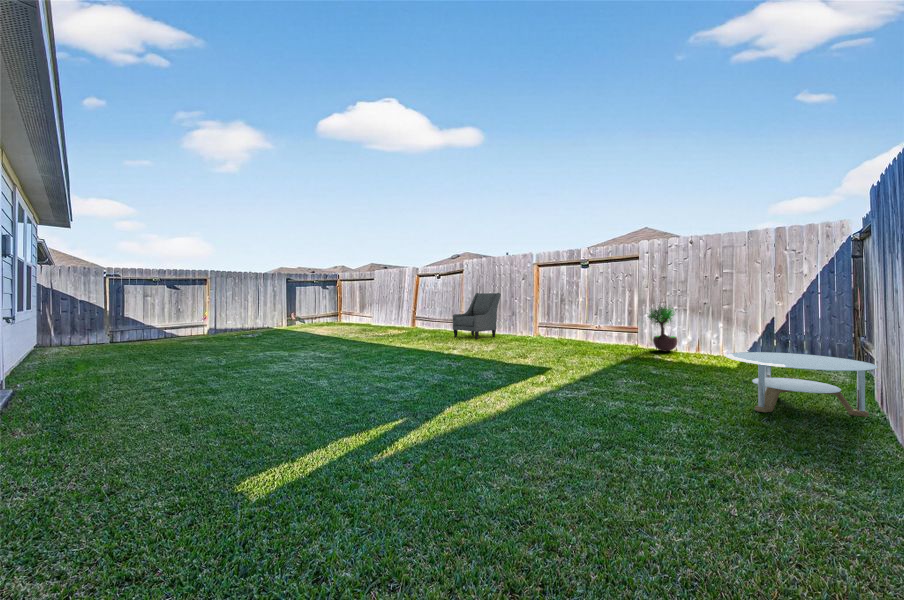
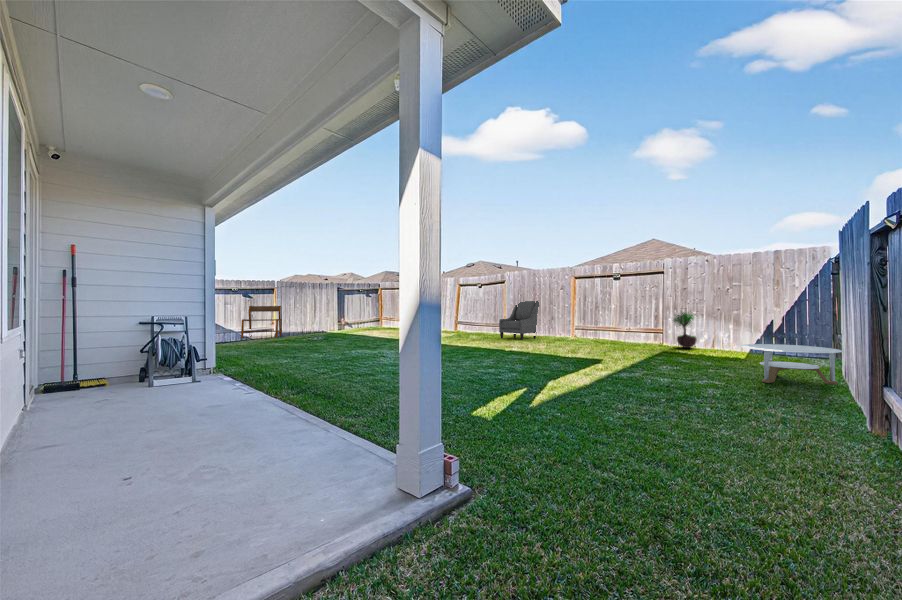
bench: none [161,298,213,335] -> present [241,306,282,338]

